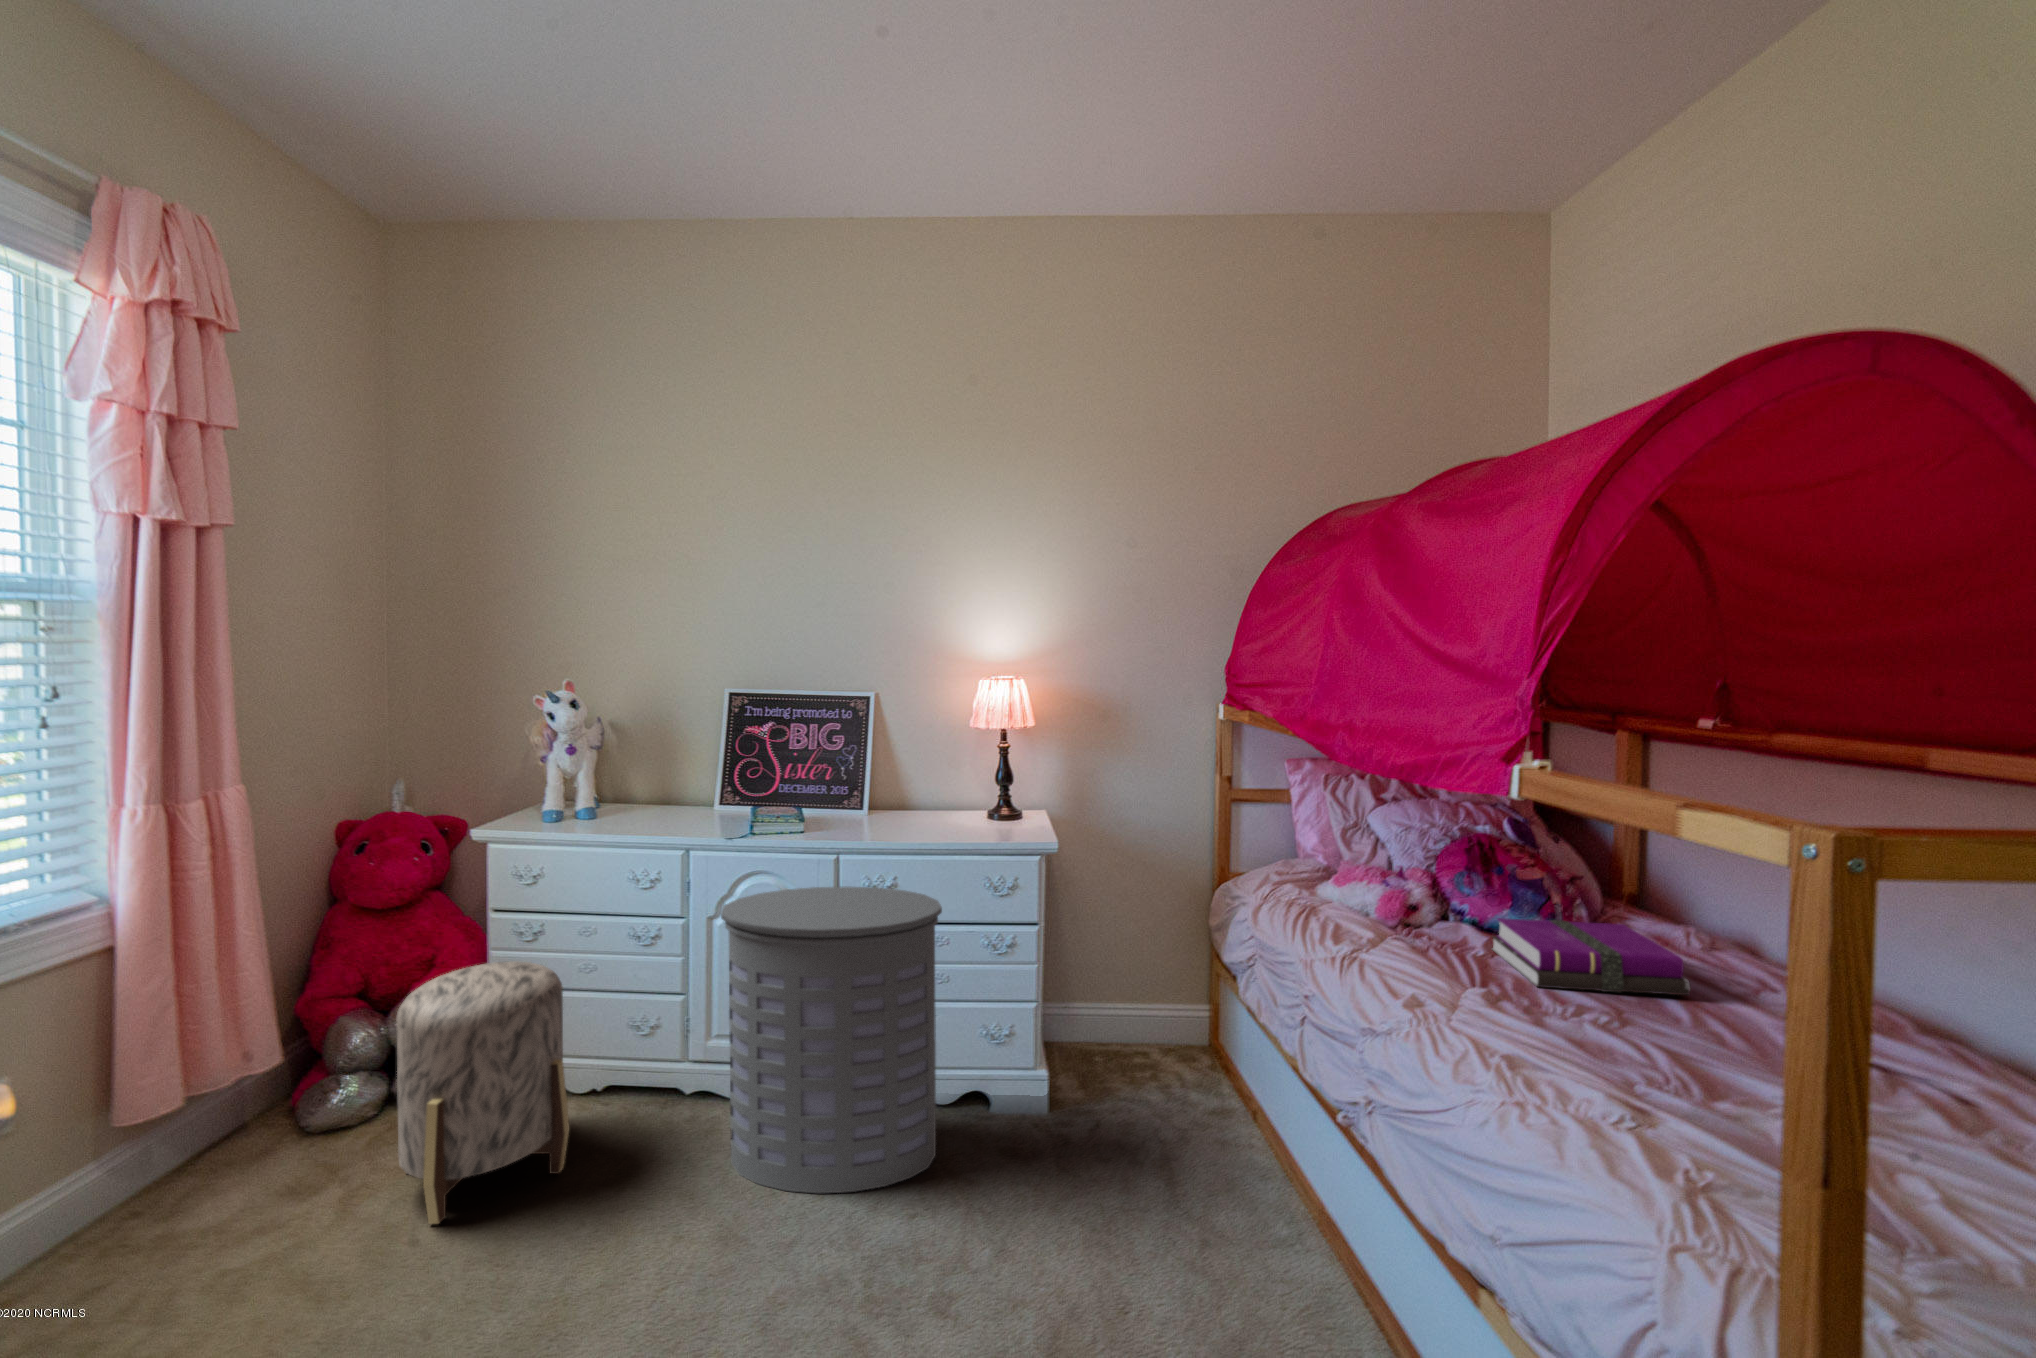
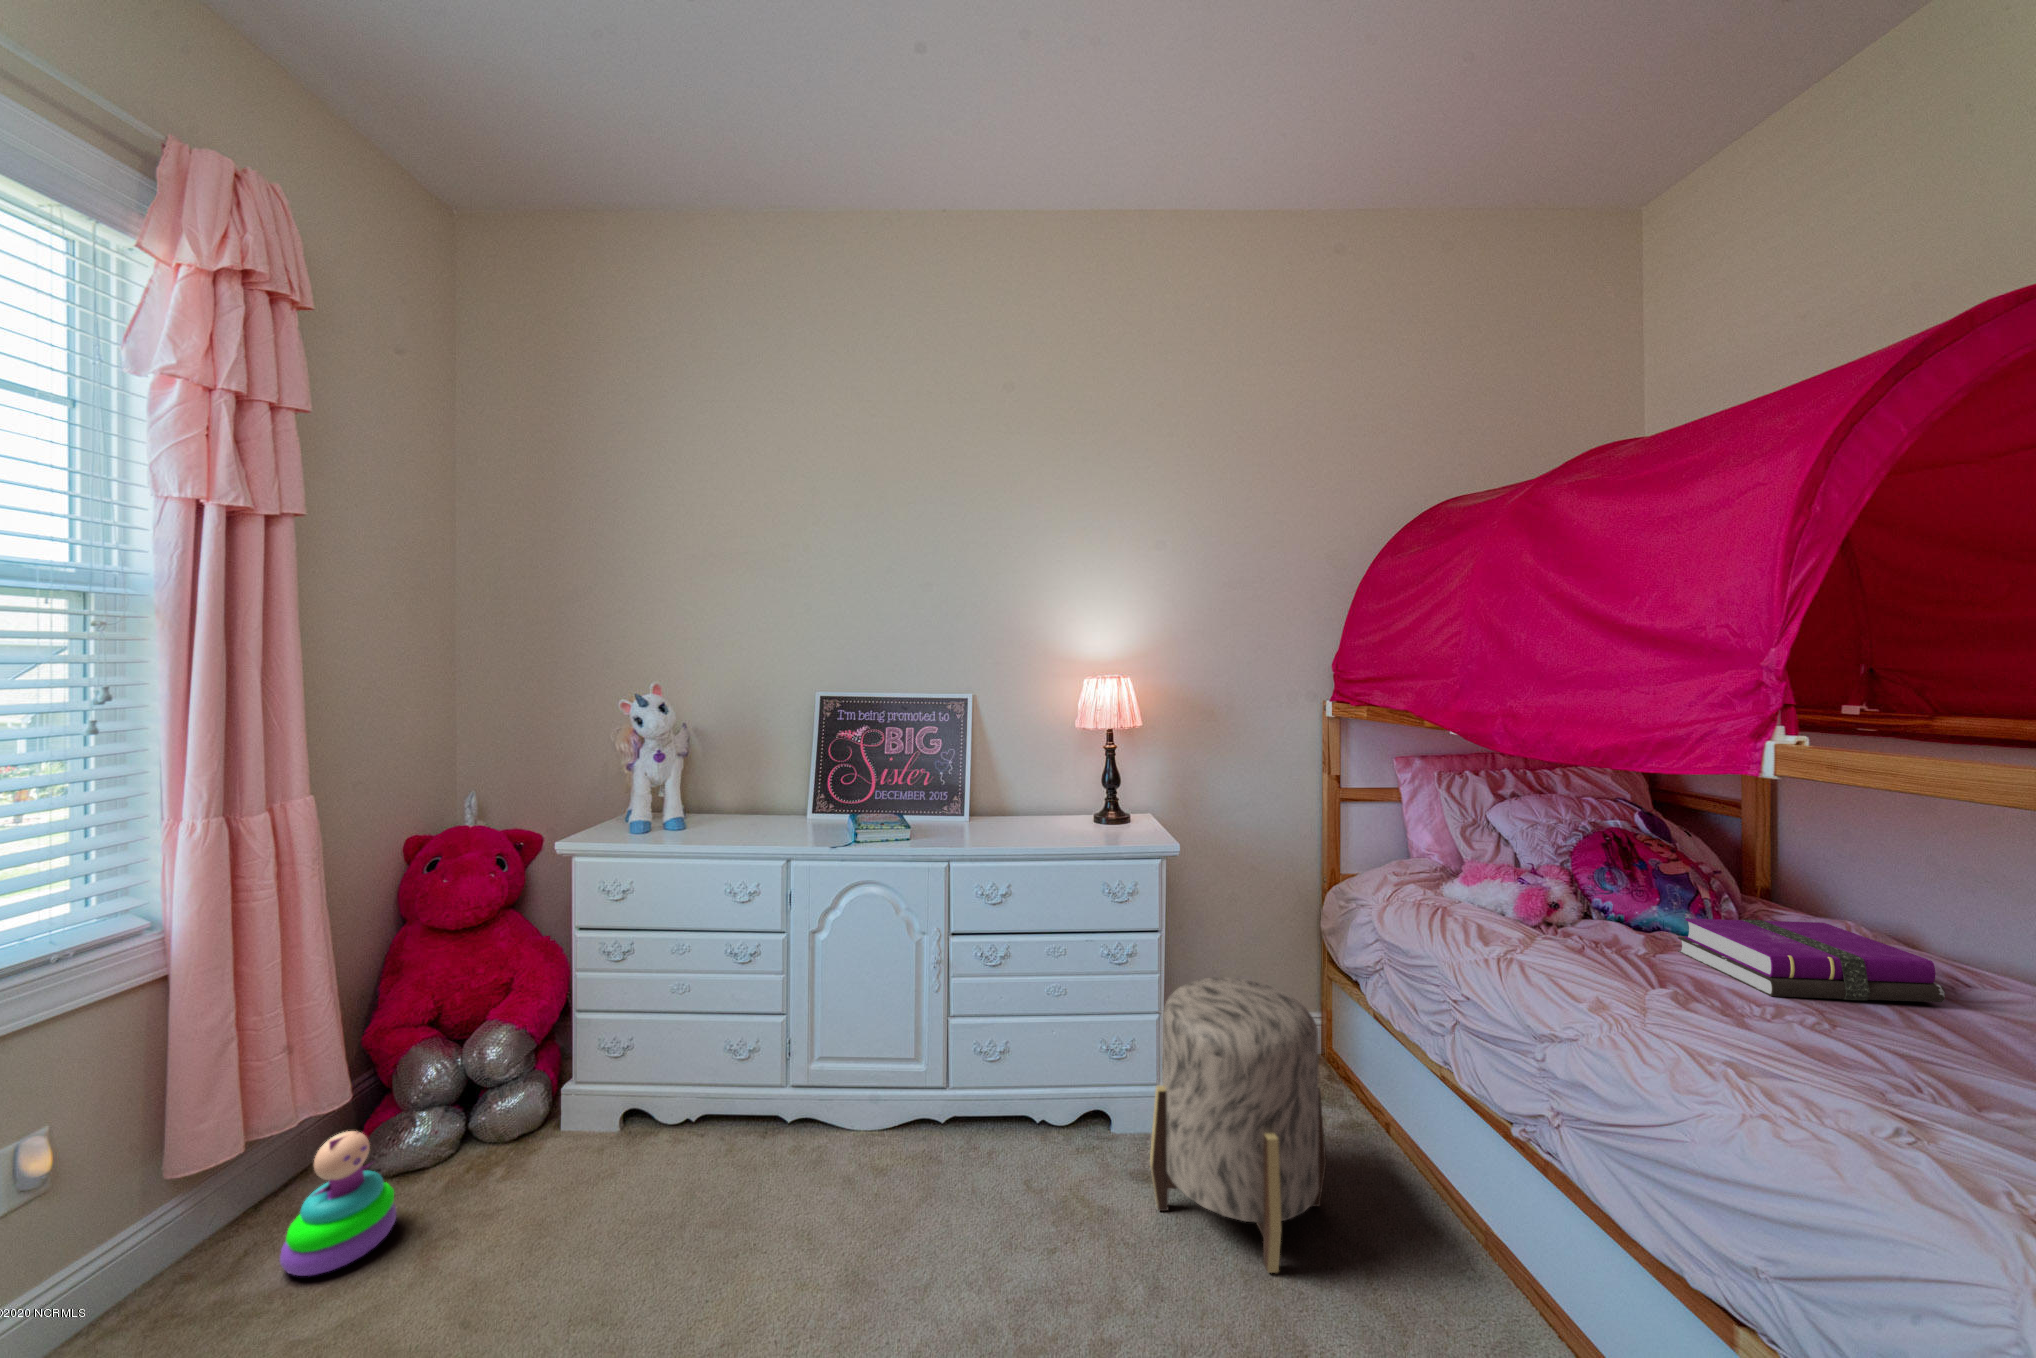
laundry hamper: present [721,886,942,1193] -> none [840,896,1075,1237]
ottoman: present [396,961,570,1224] -> present [1150,977,1326,1273]
stacking toy: none [215,1083,319,1206] -> present [280,1131,396,1276]

